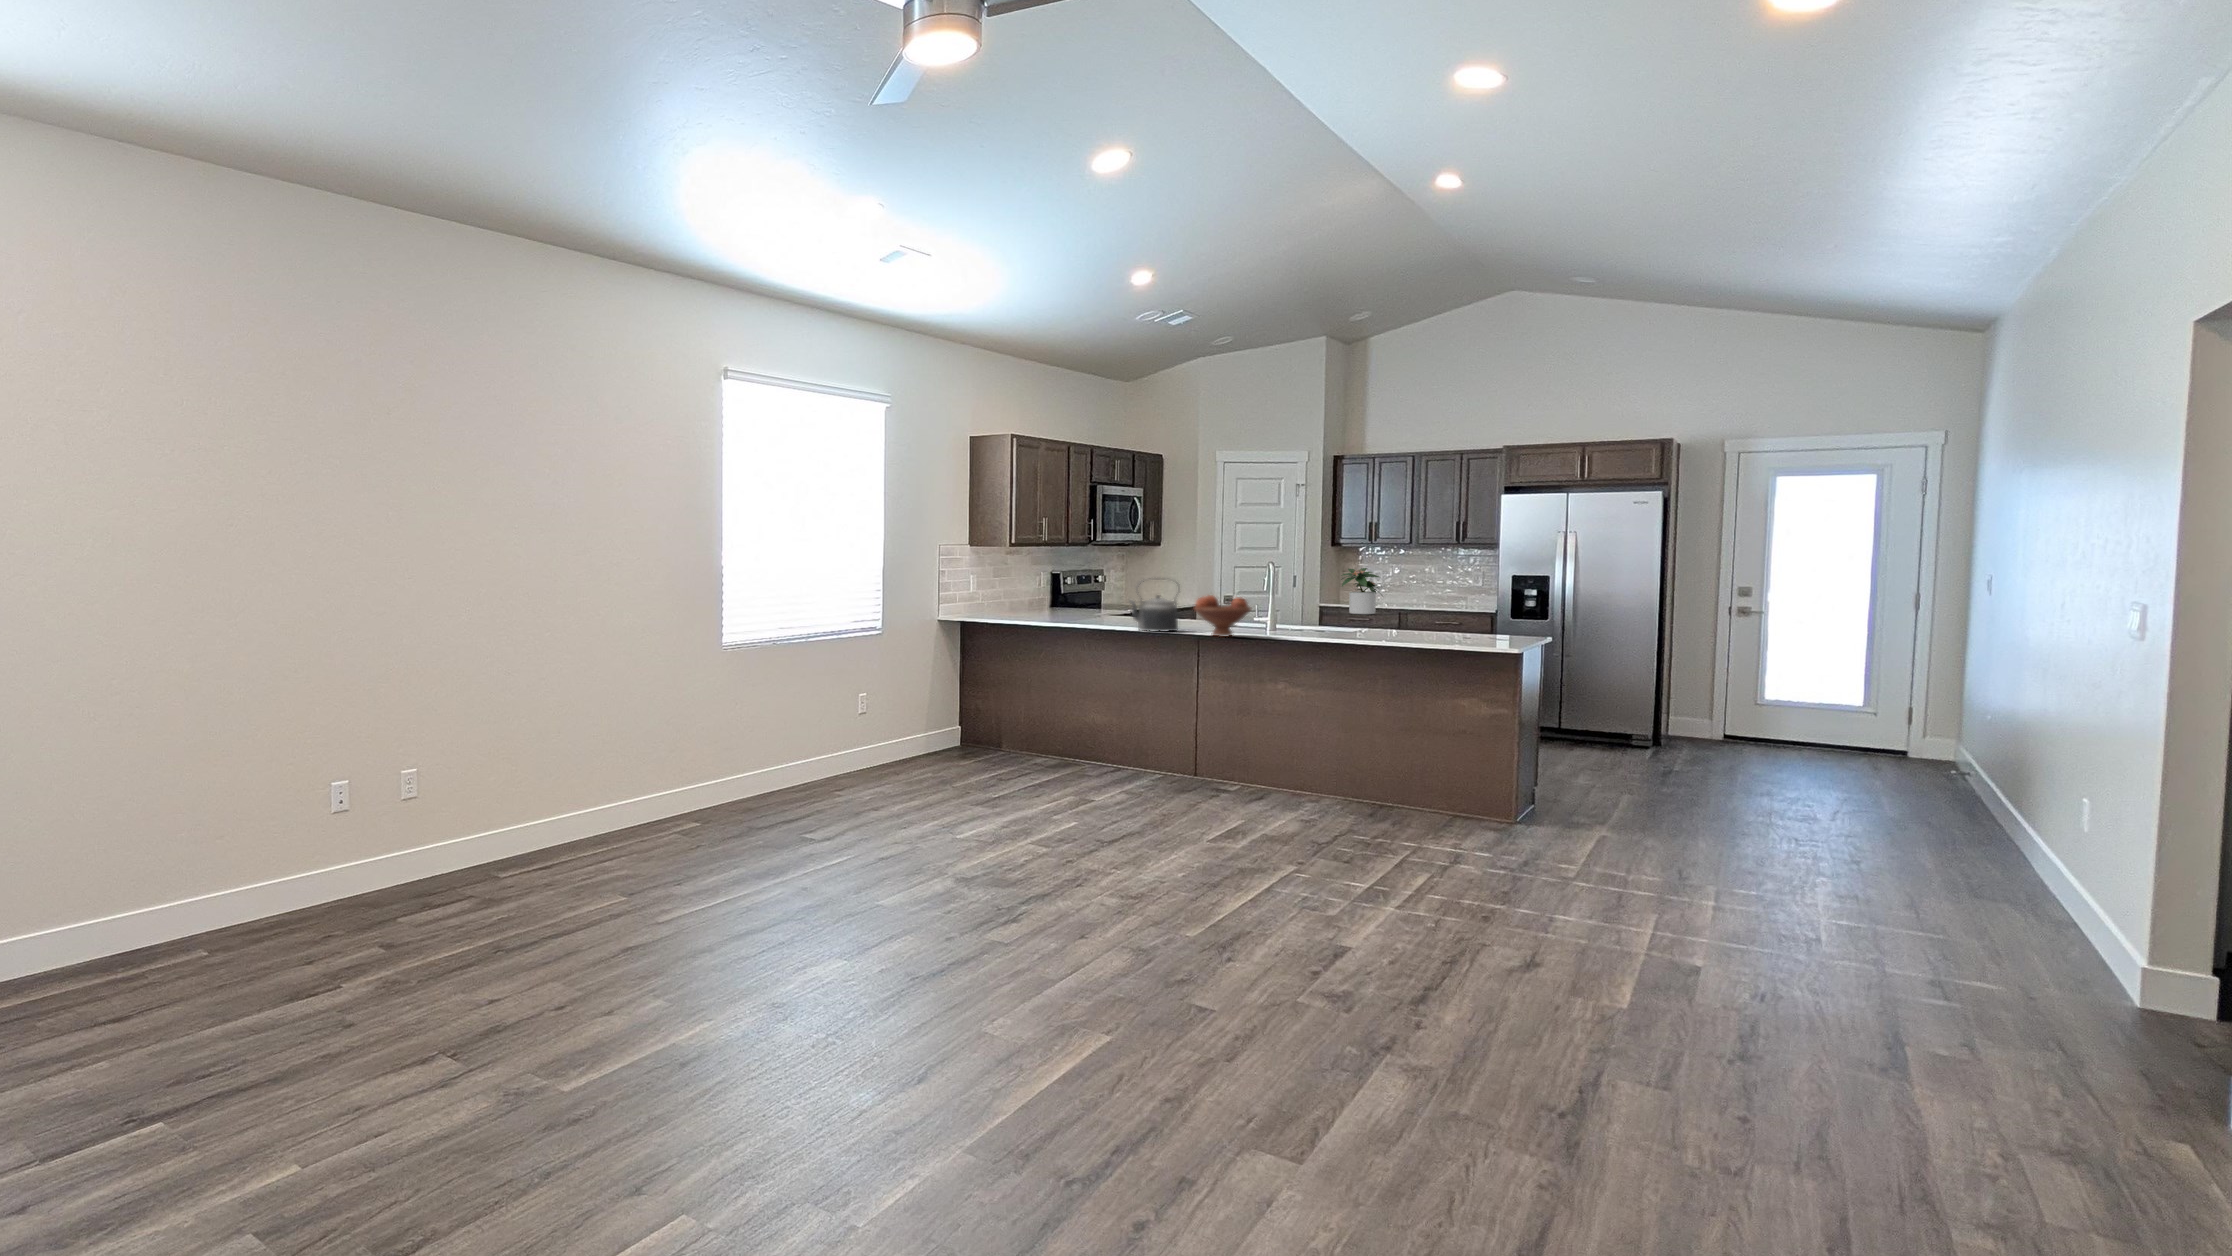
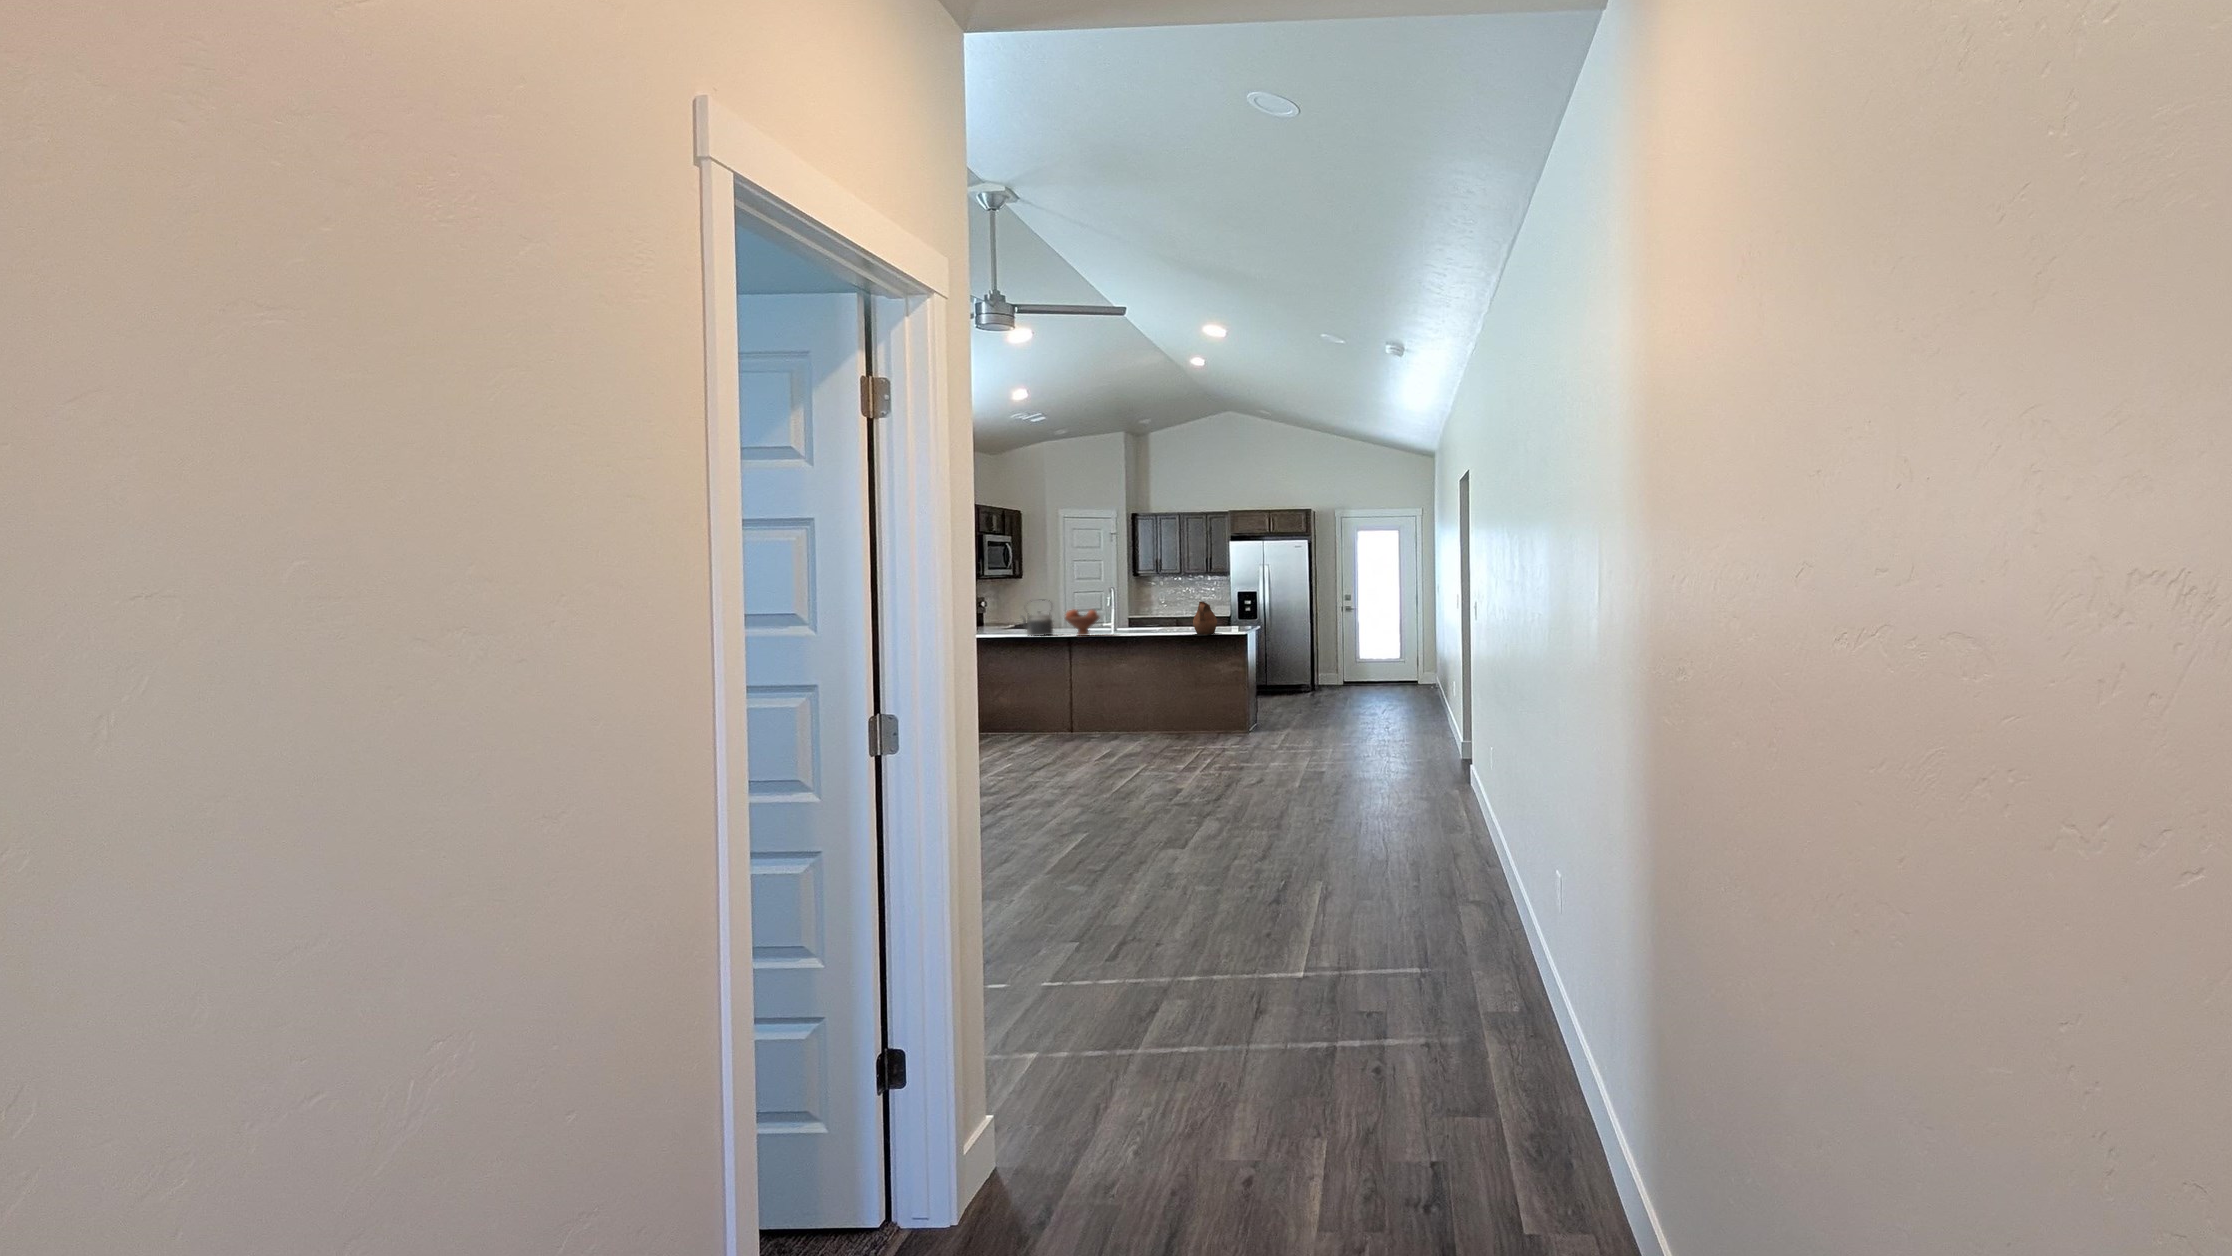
potted plant: present [1341,568,1382,615] -> none [1140,590,1167,622]
ceramic pitcher: none [1406,594,1470,652] -> present [1193,602,1220,635]

